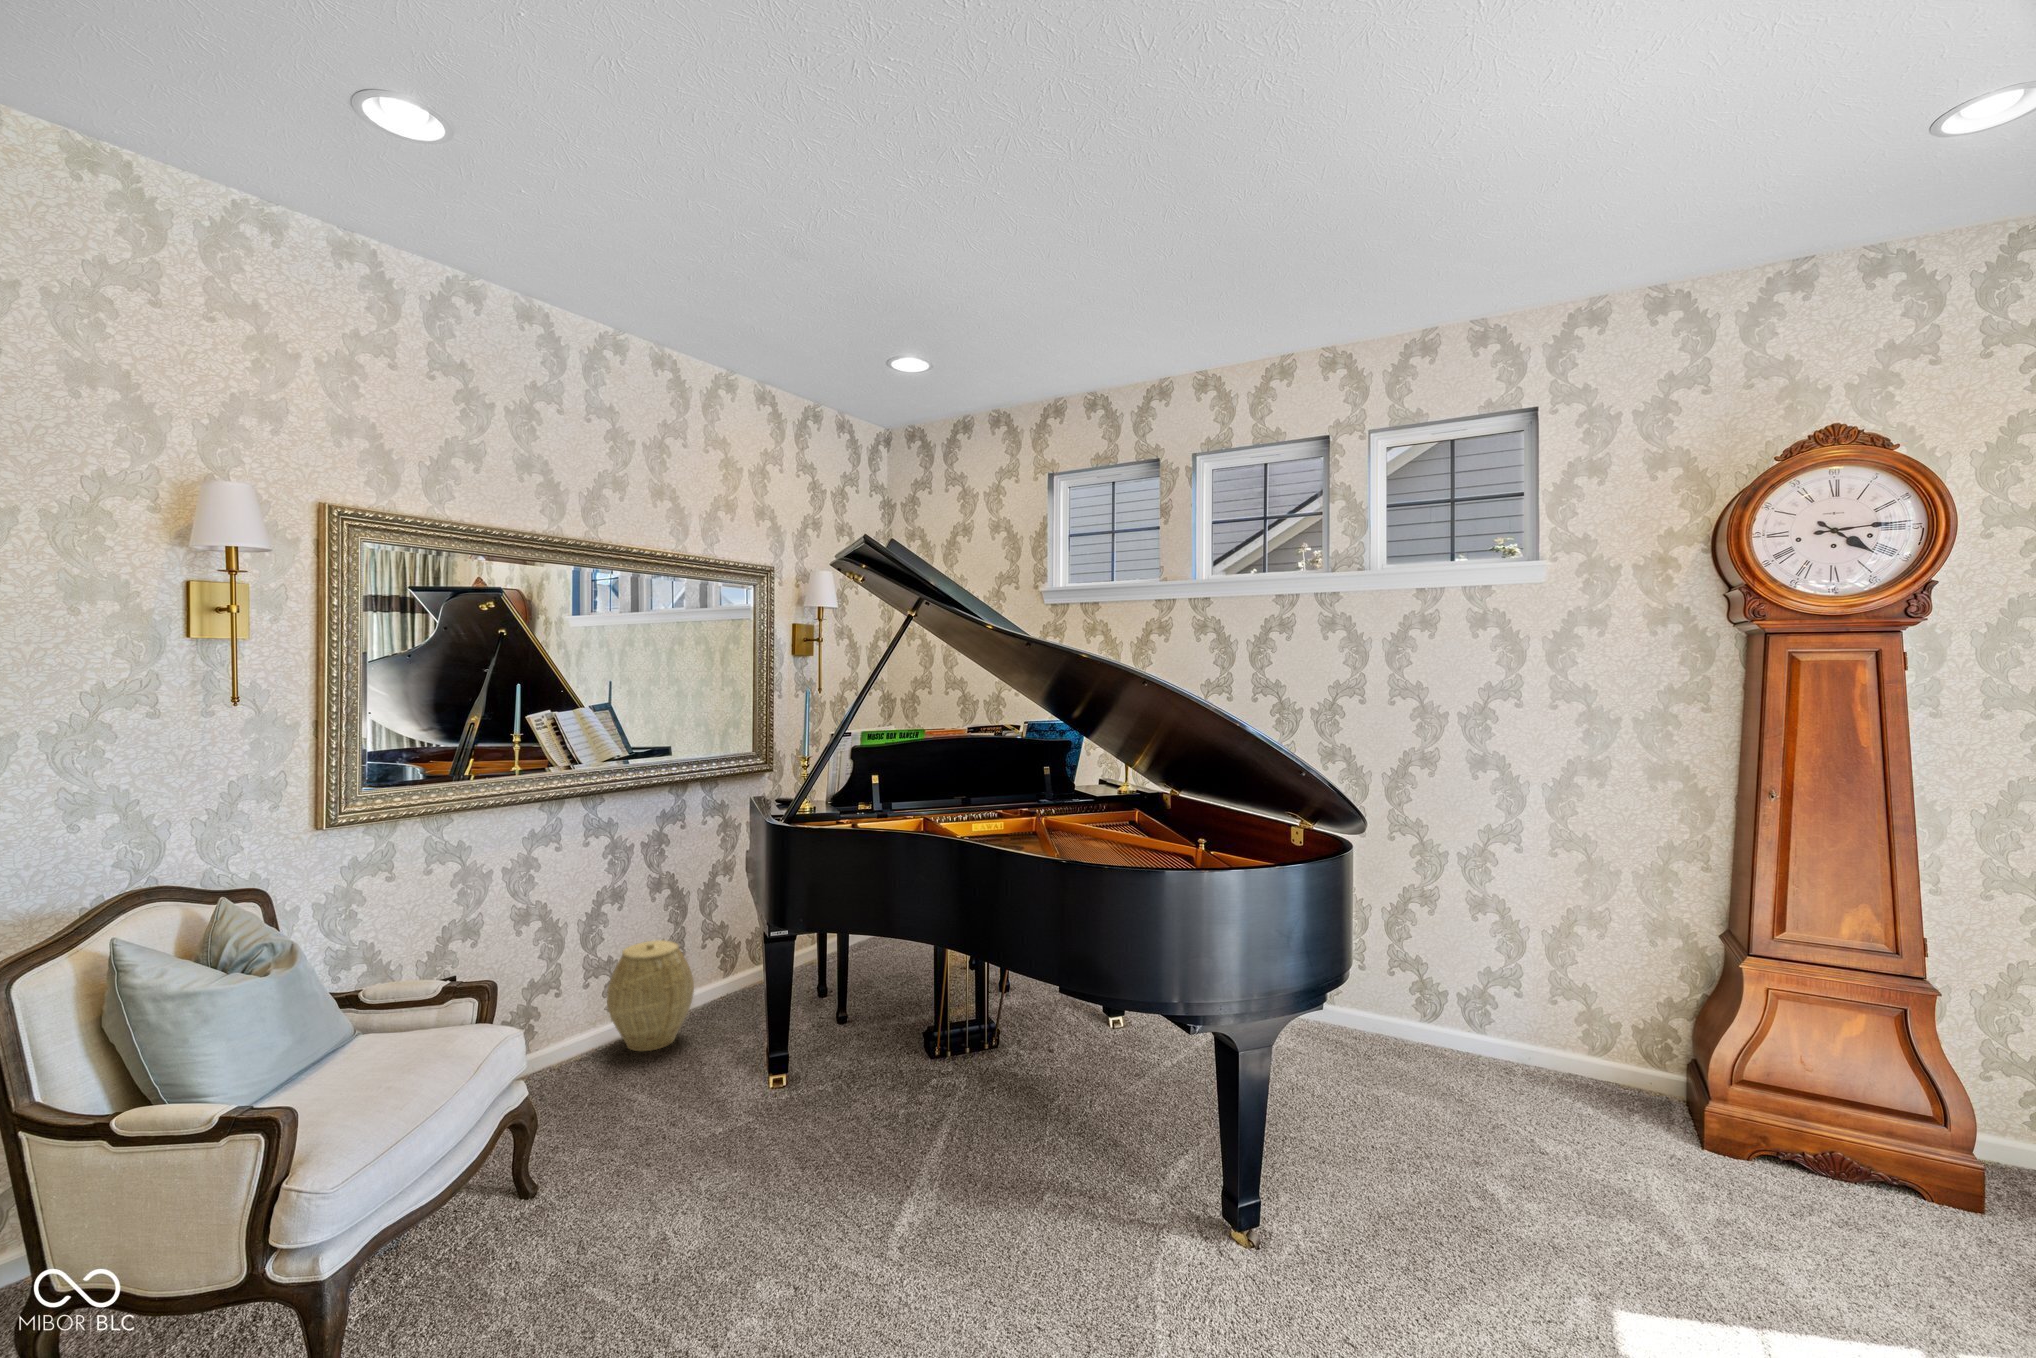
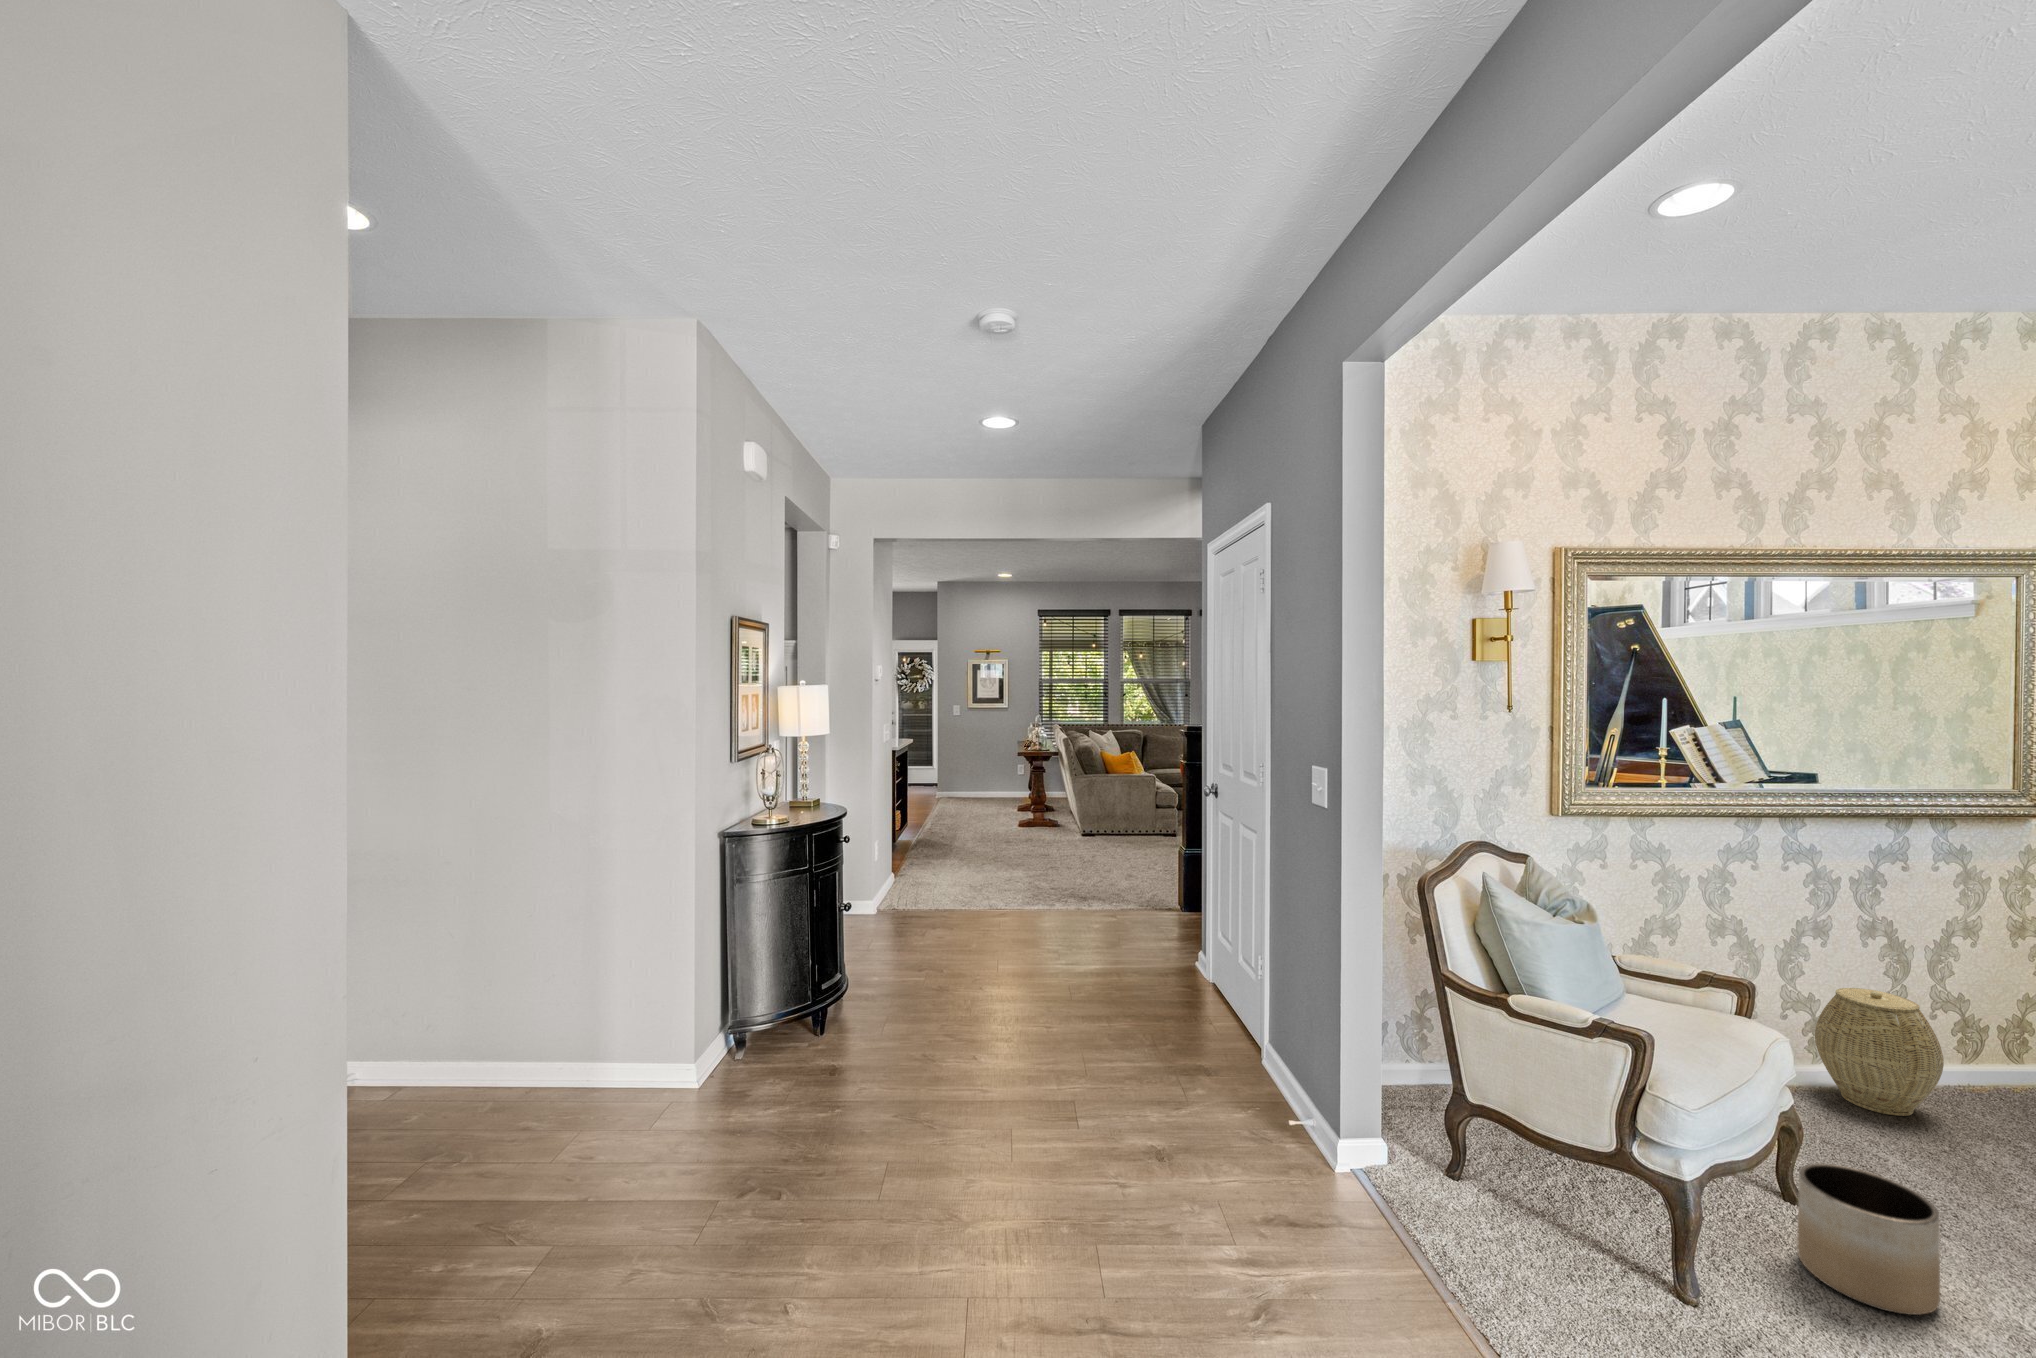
planter: none [497,1144,610,1290] -> present [1797,1163,1940,1315]

